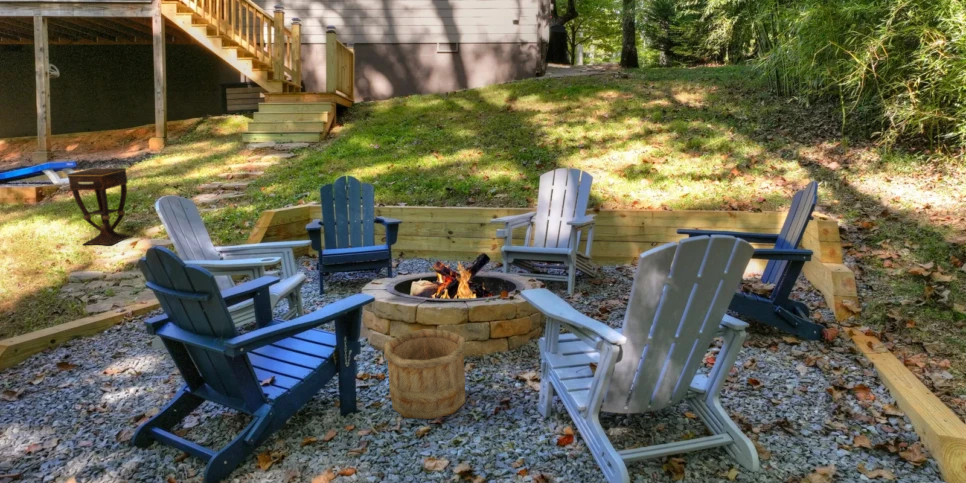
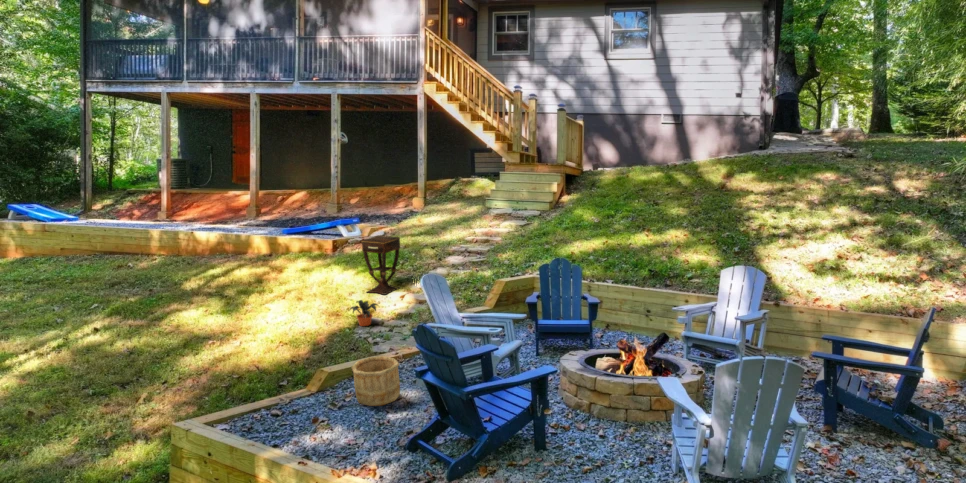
potted plant: none [50,250,99,285] -> present [350,300,378,326]
wooden bucket: present [384,329,465,419] -> present [352,356,400,406]

